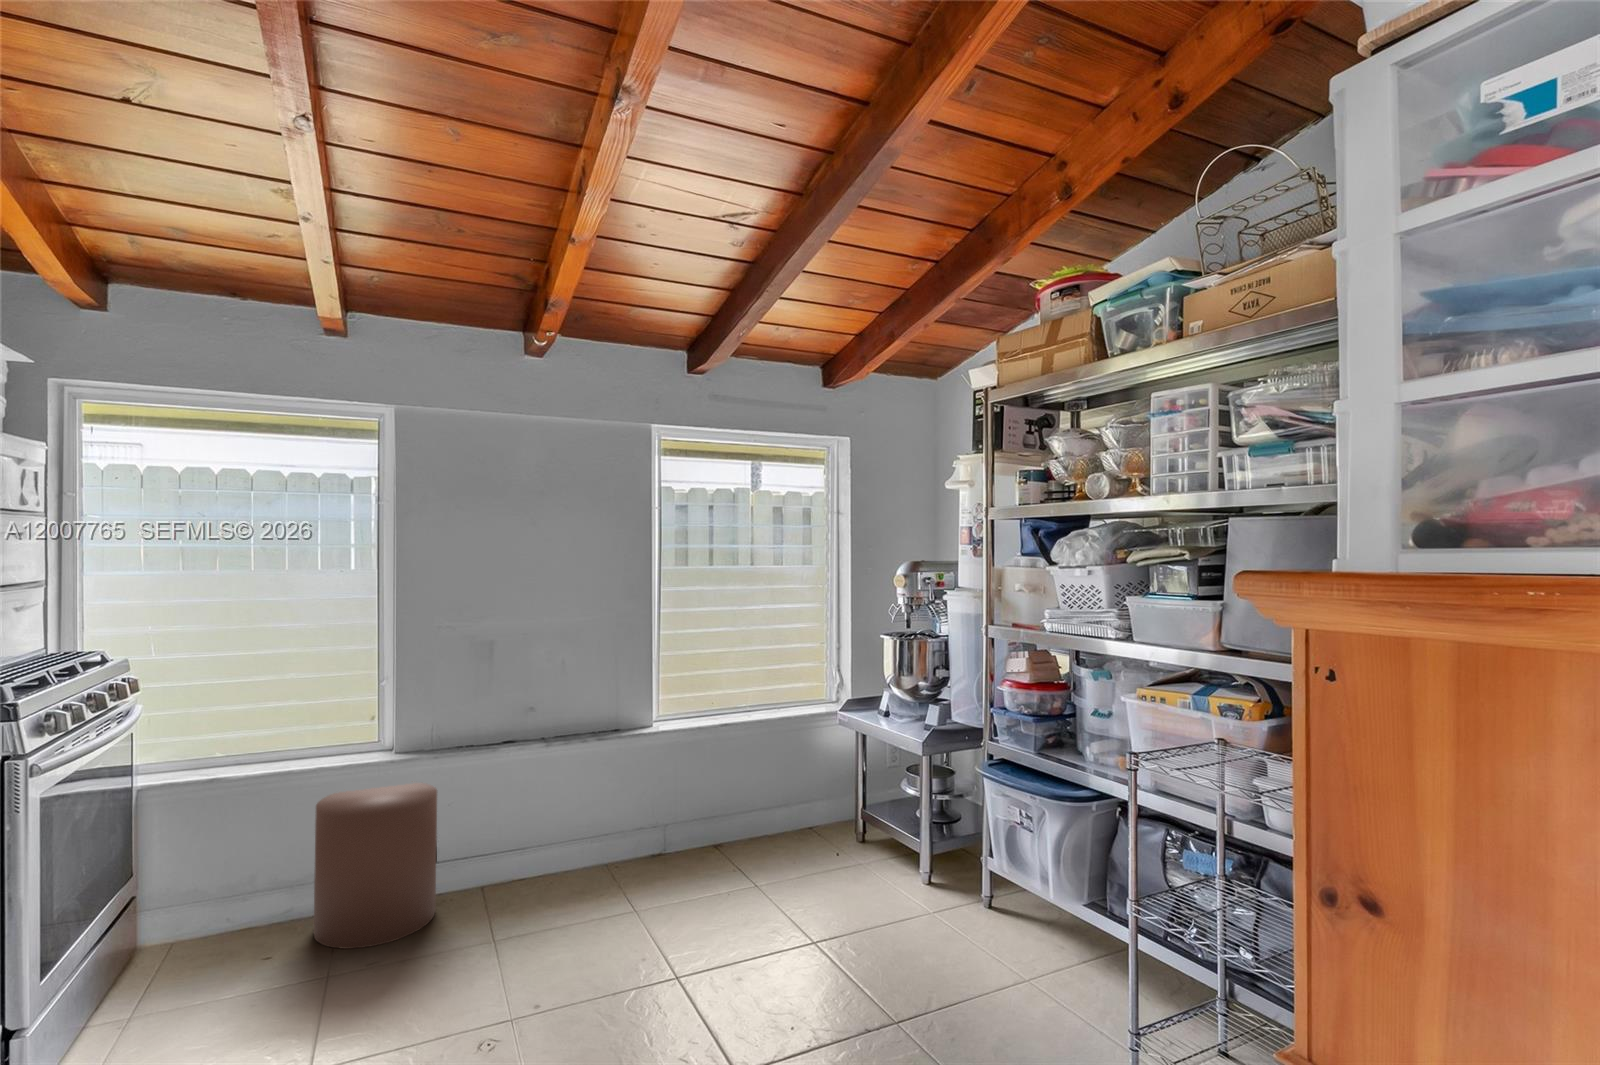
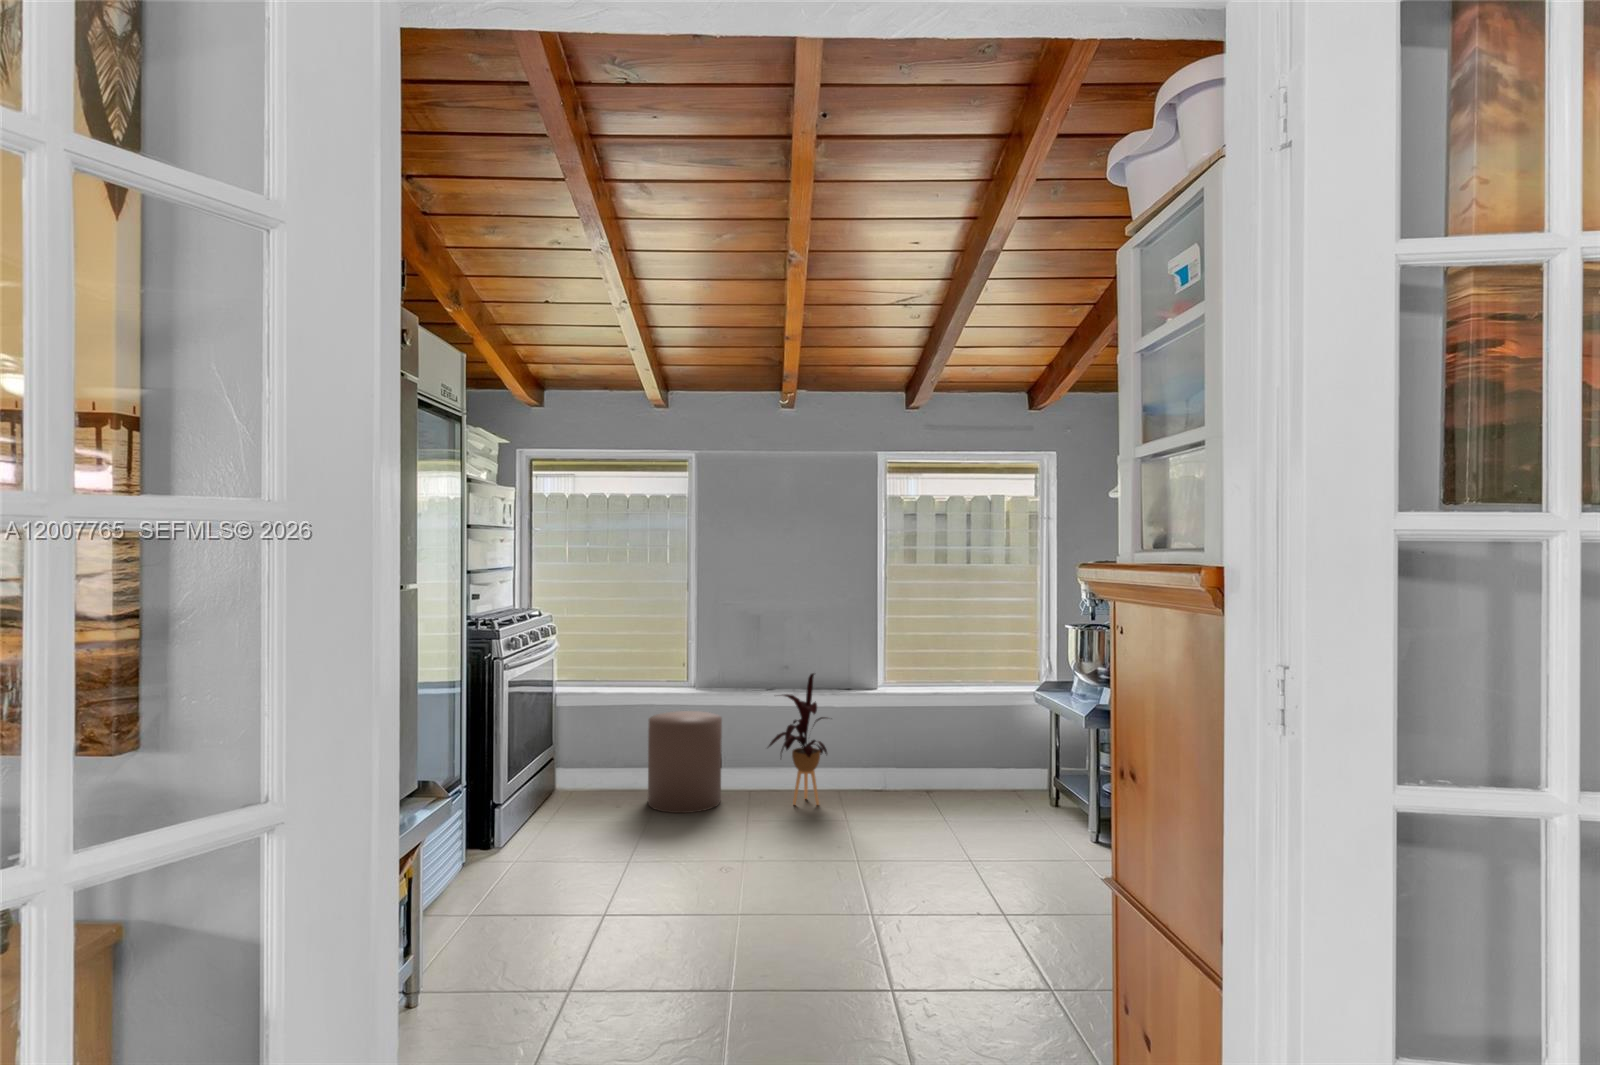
house plant: none [509,714,600,896] -> present [768,673,827,805]

